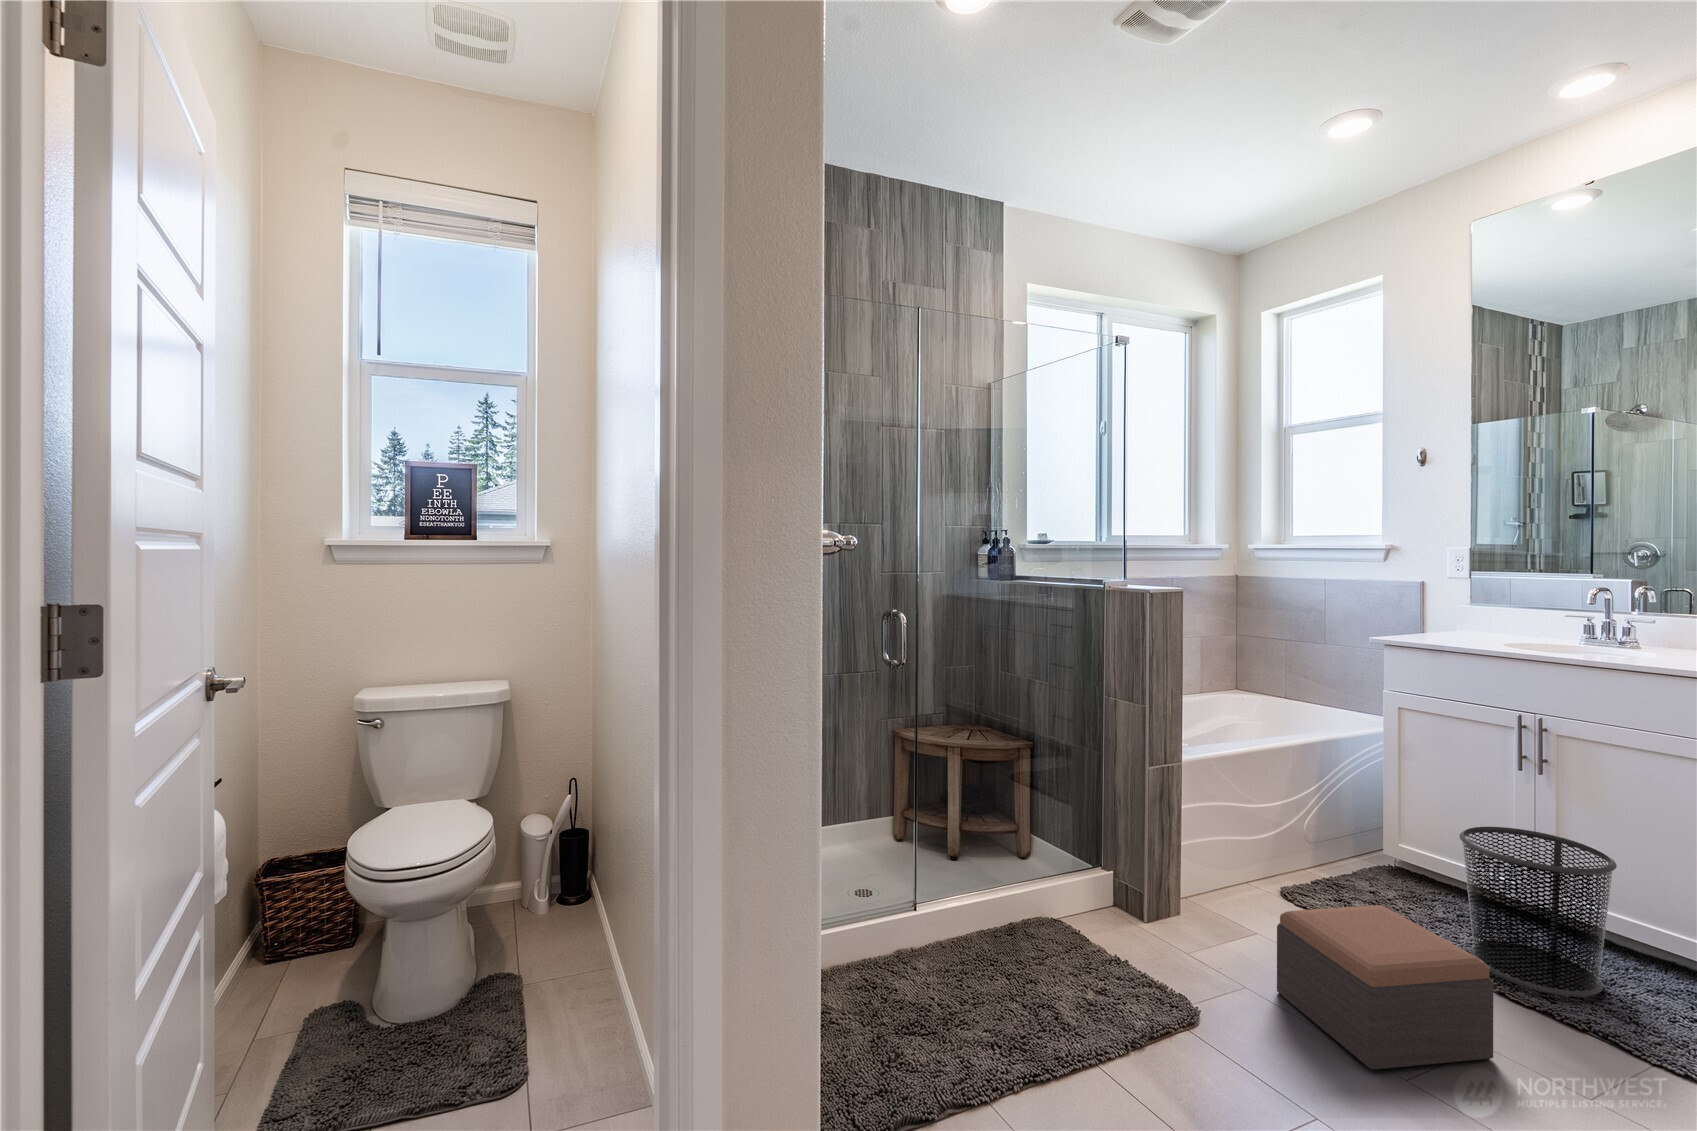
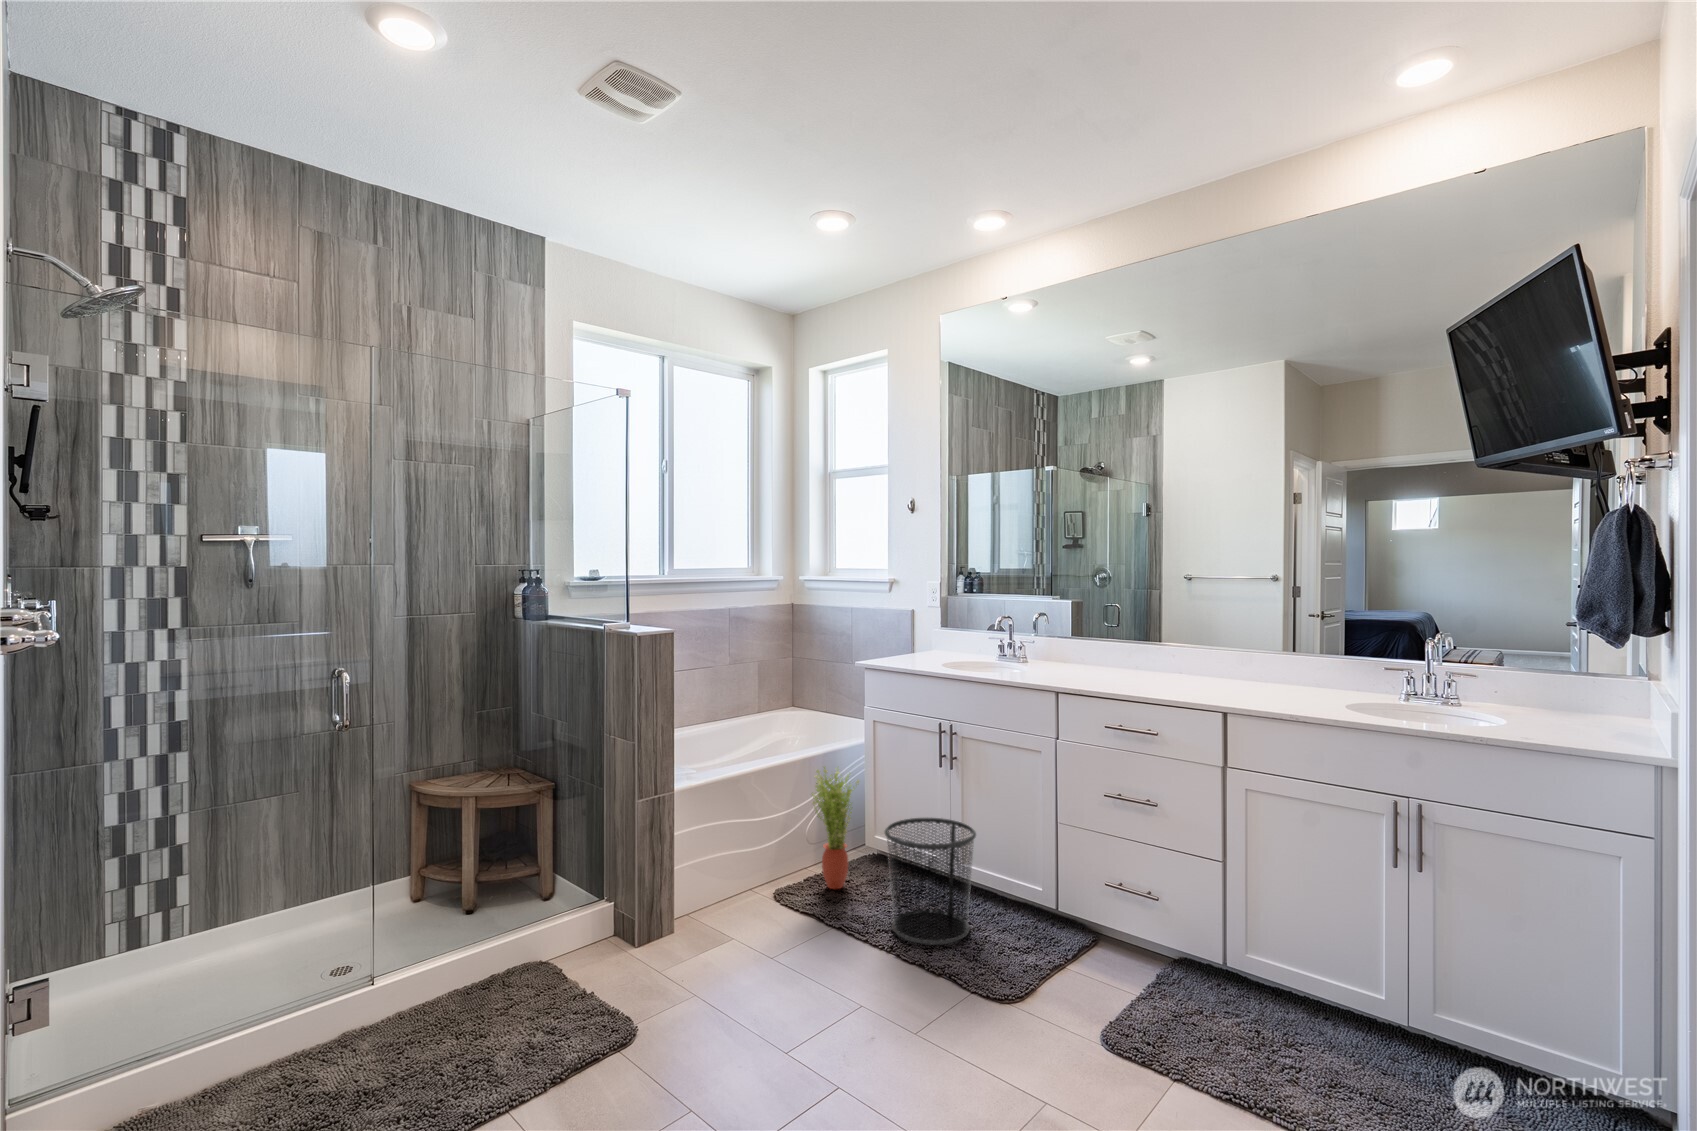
potted plant: none [1331,751,1393,895] -> present [812,767,859,889]
footstool: present [1277,905,1494,1070] -> none [725,895,864,1031]

